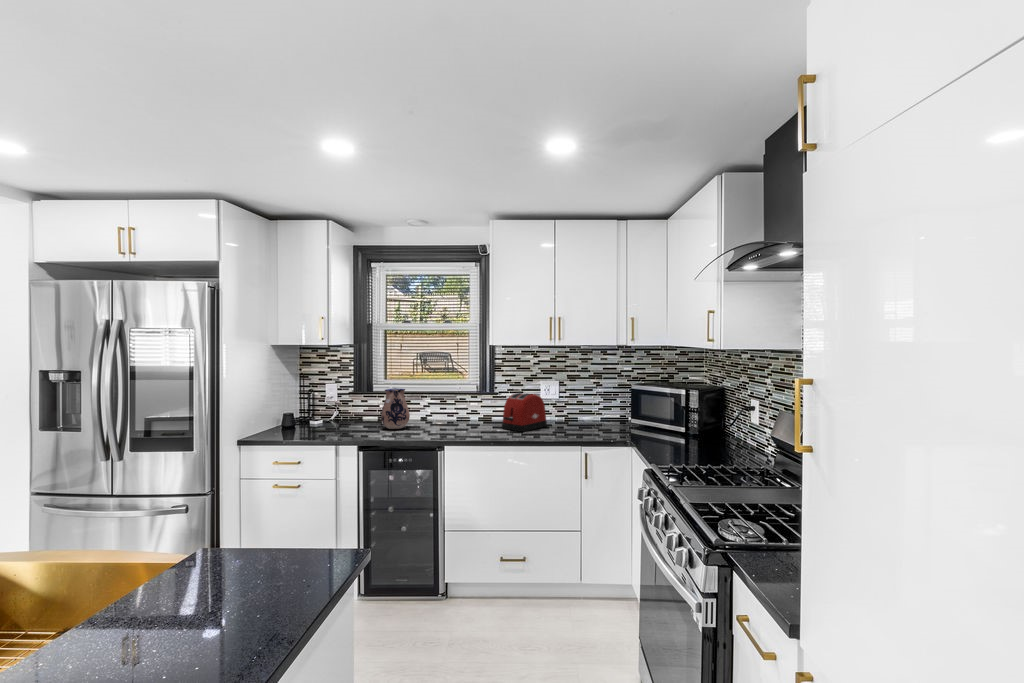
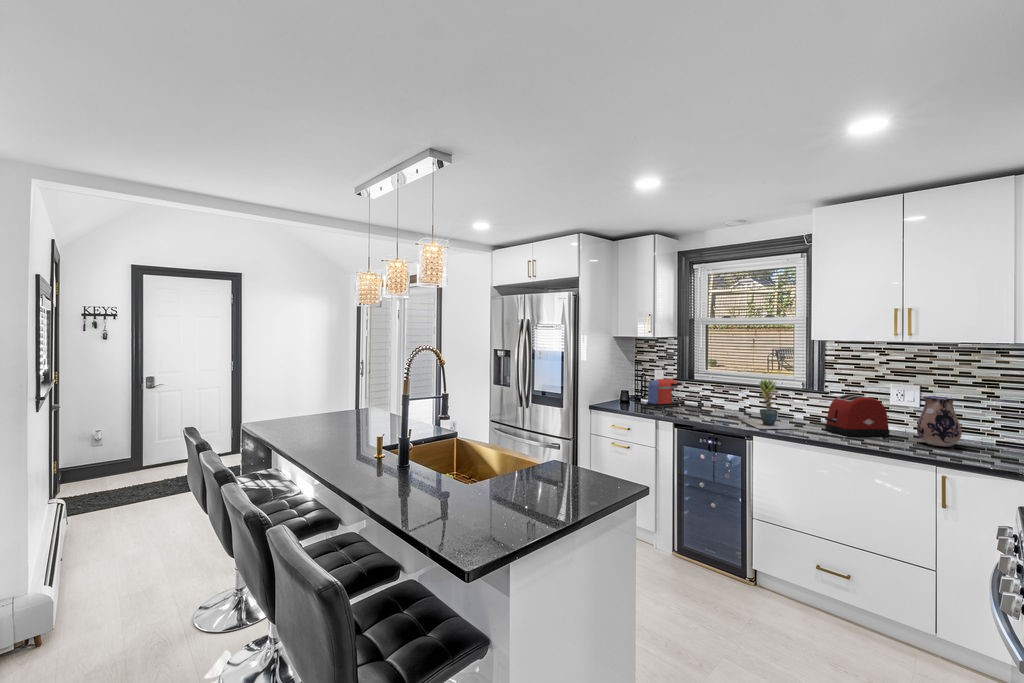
potted plant: none [427,385,484,437] -> present [742,380,797,429]
ceramic pitcher: present [381,388,410,429] -> present [917,396,962,447]
coffee maker: none [318,393,358,428] -> present [647,379,682,407]

